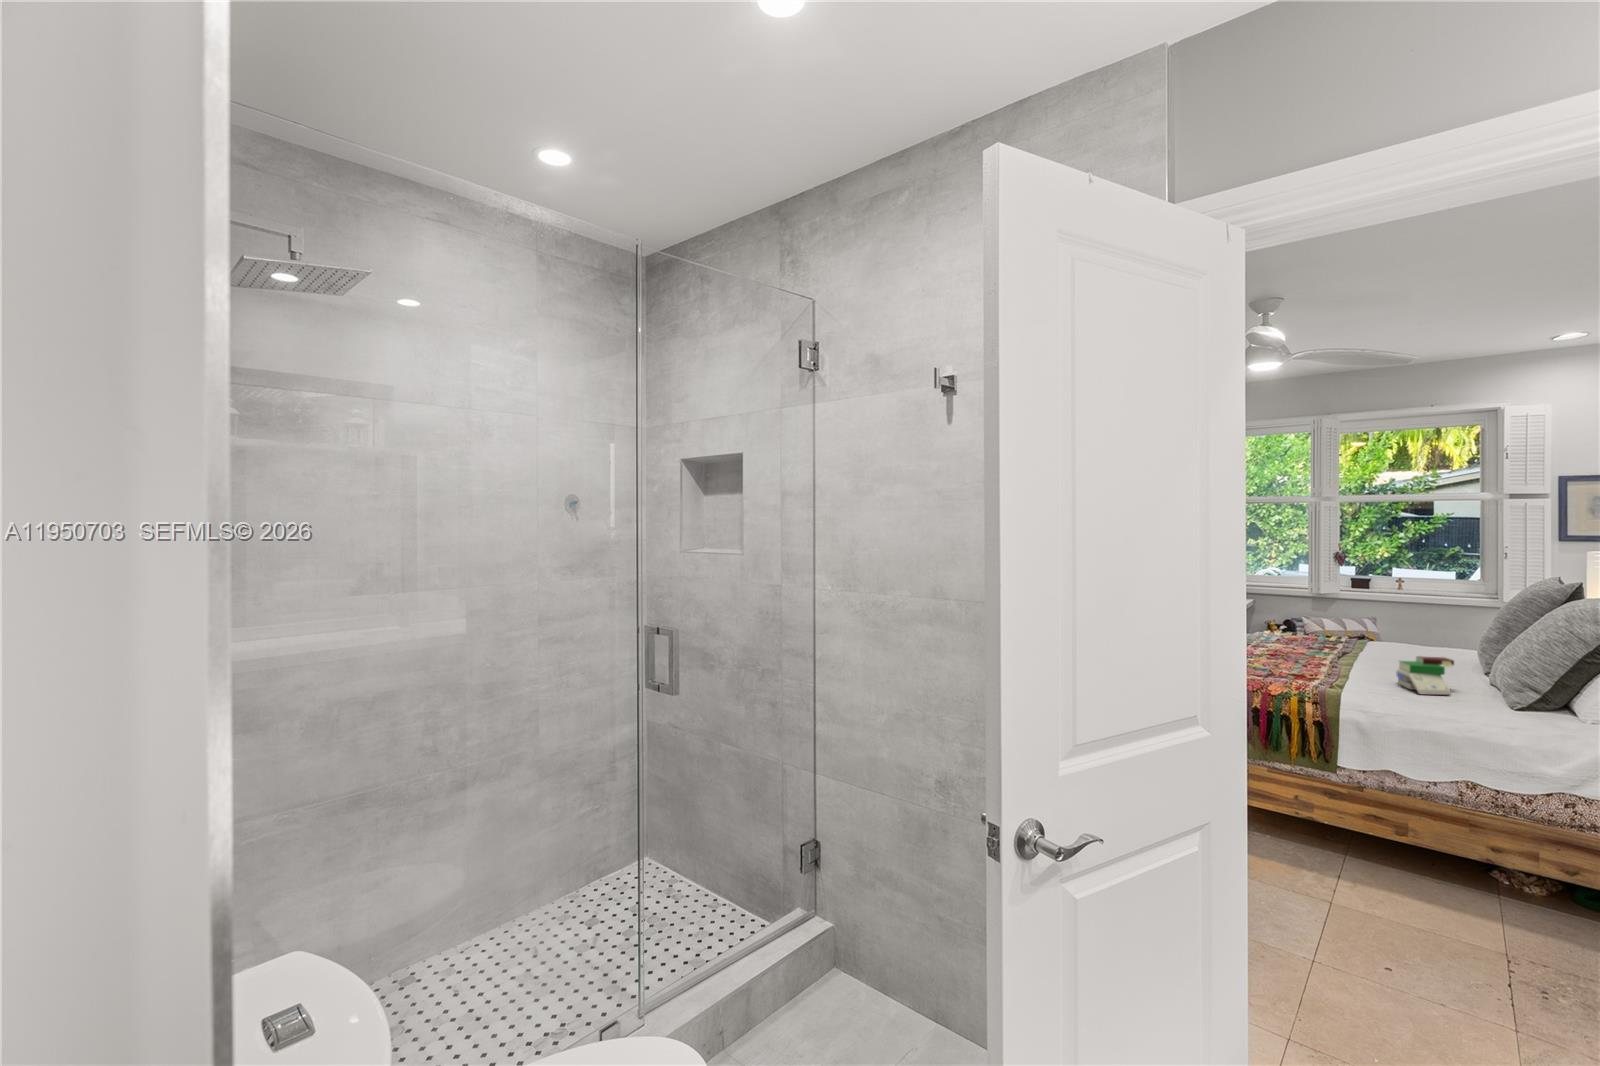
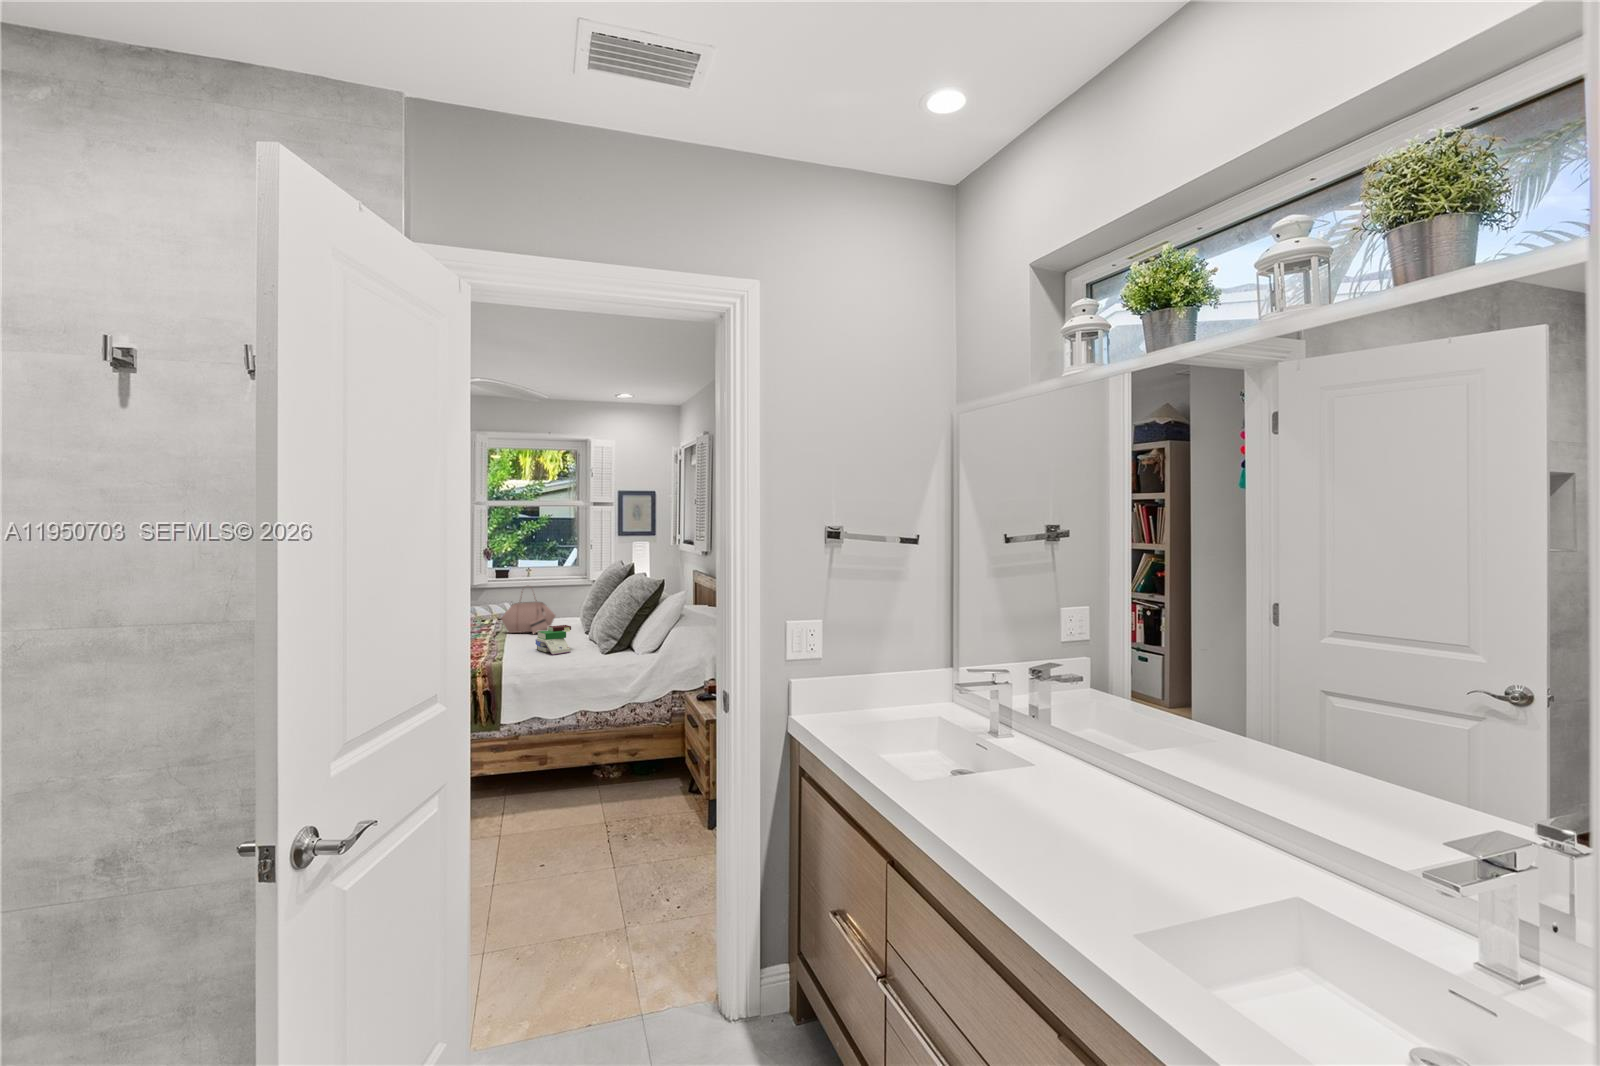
handbag: none [1354,601,1437,663] -> present [501,592,555,634]

